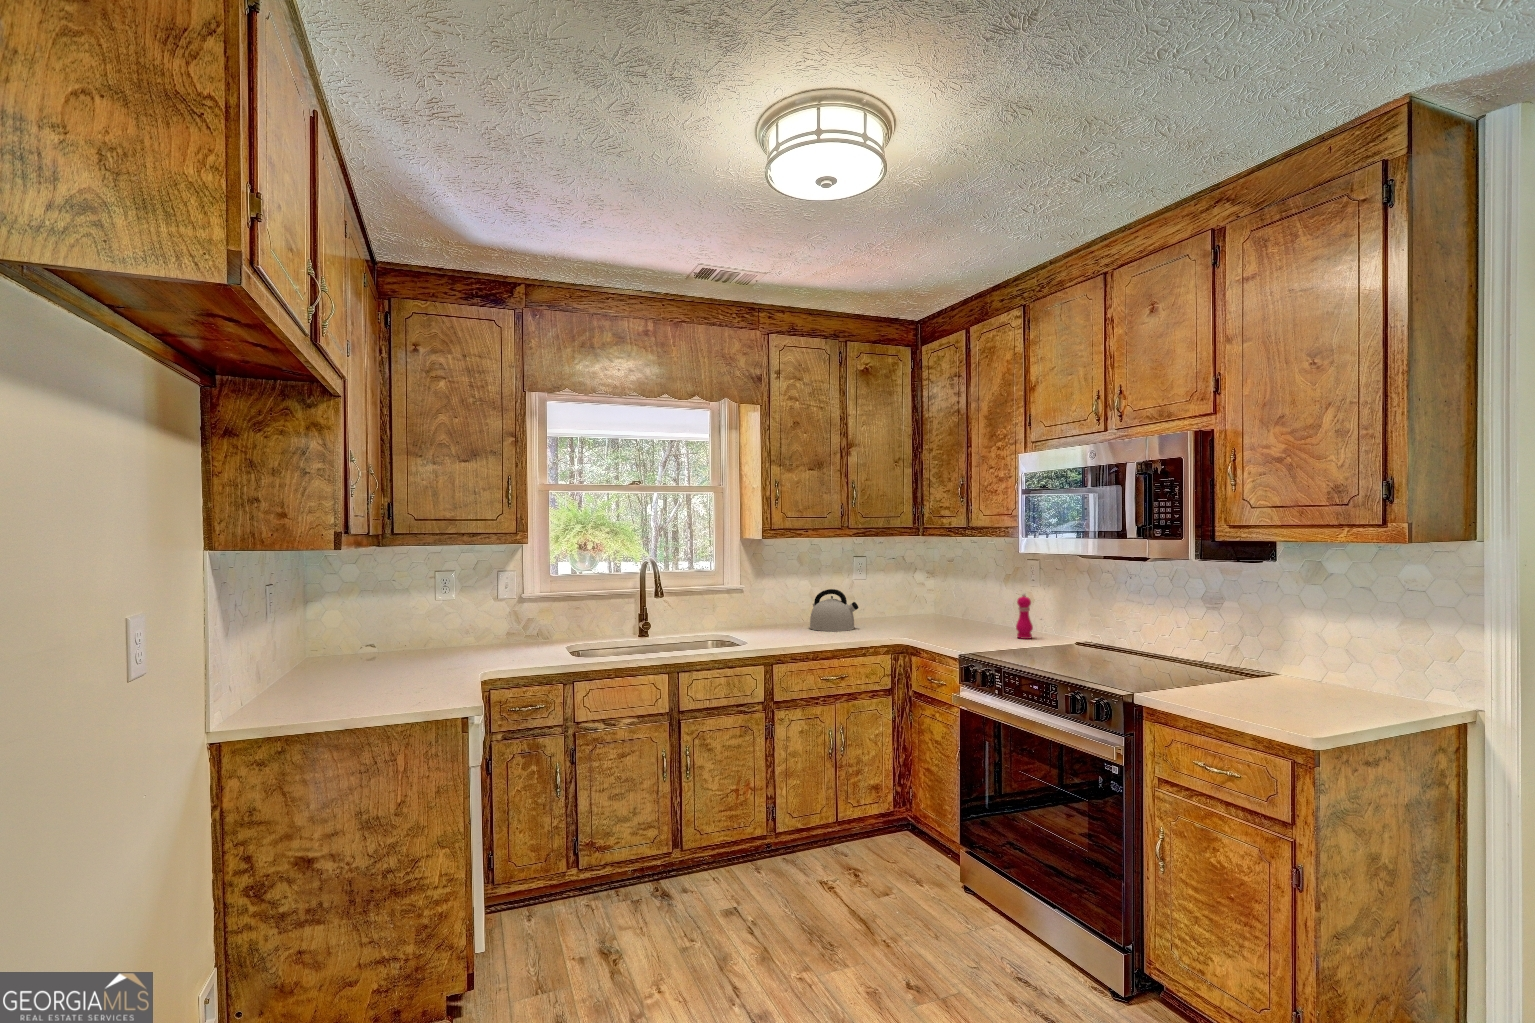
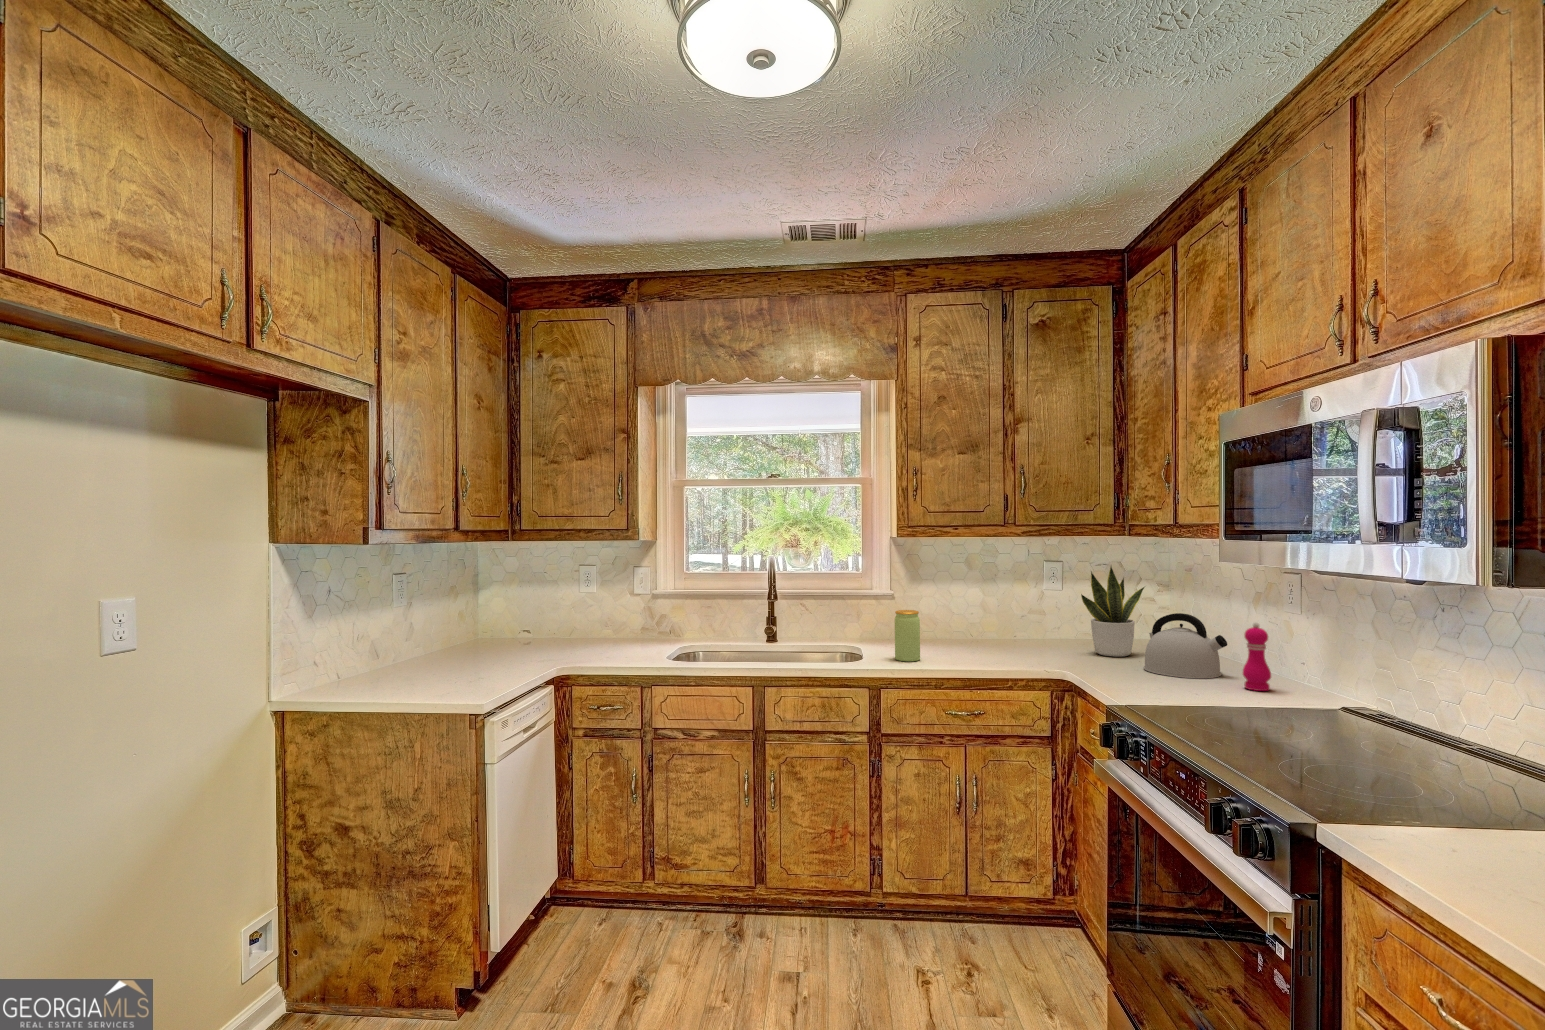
potted plant: none [893,557,932,627] -> present [1081,566,1144,657]
kettle: present [810,589,859,631] -> present [1144,613,1227,679]
jar: none [770,600,791,642] -> present [895,610,920,661]

